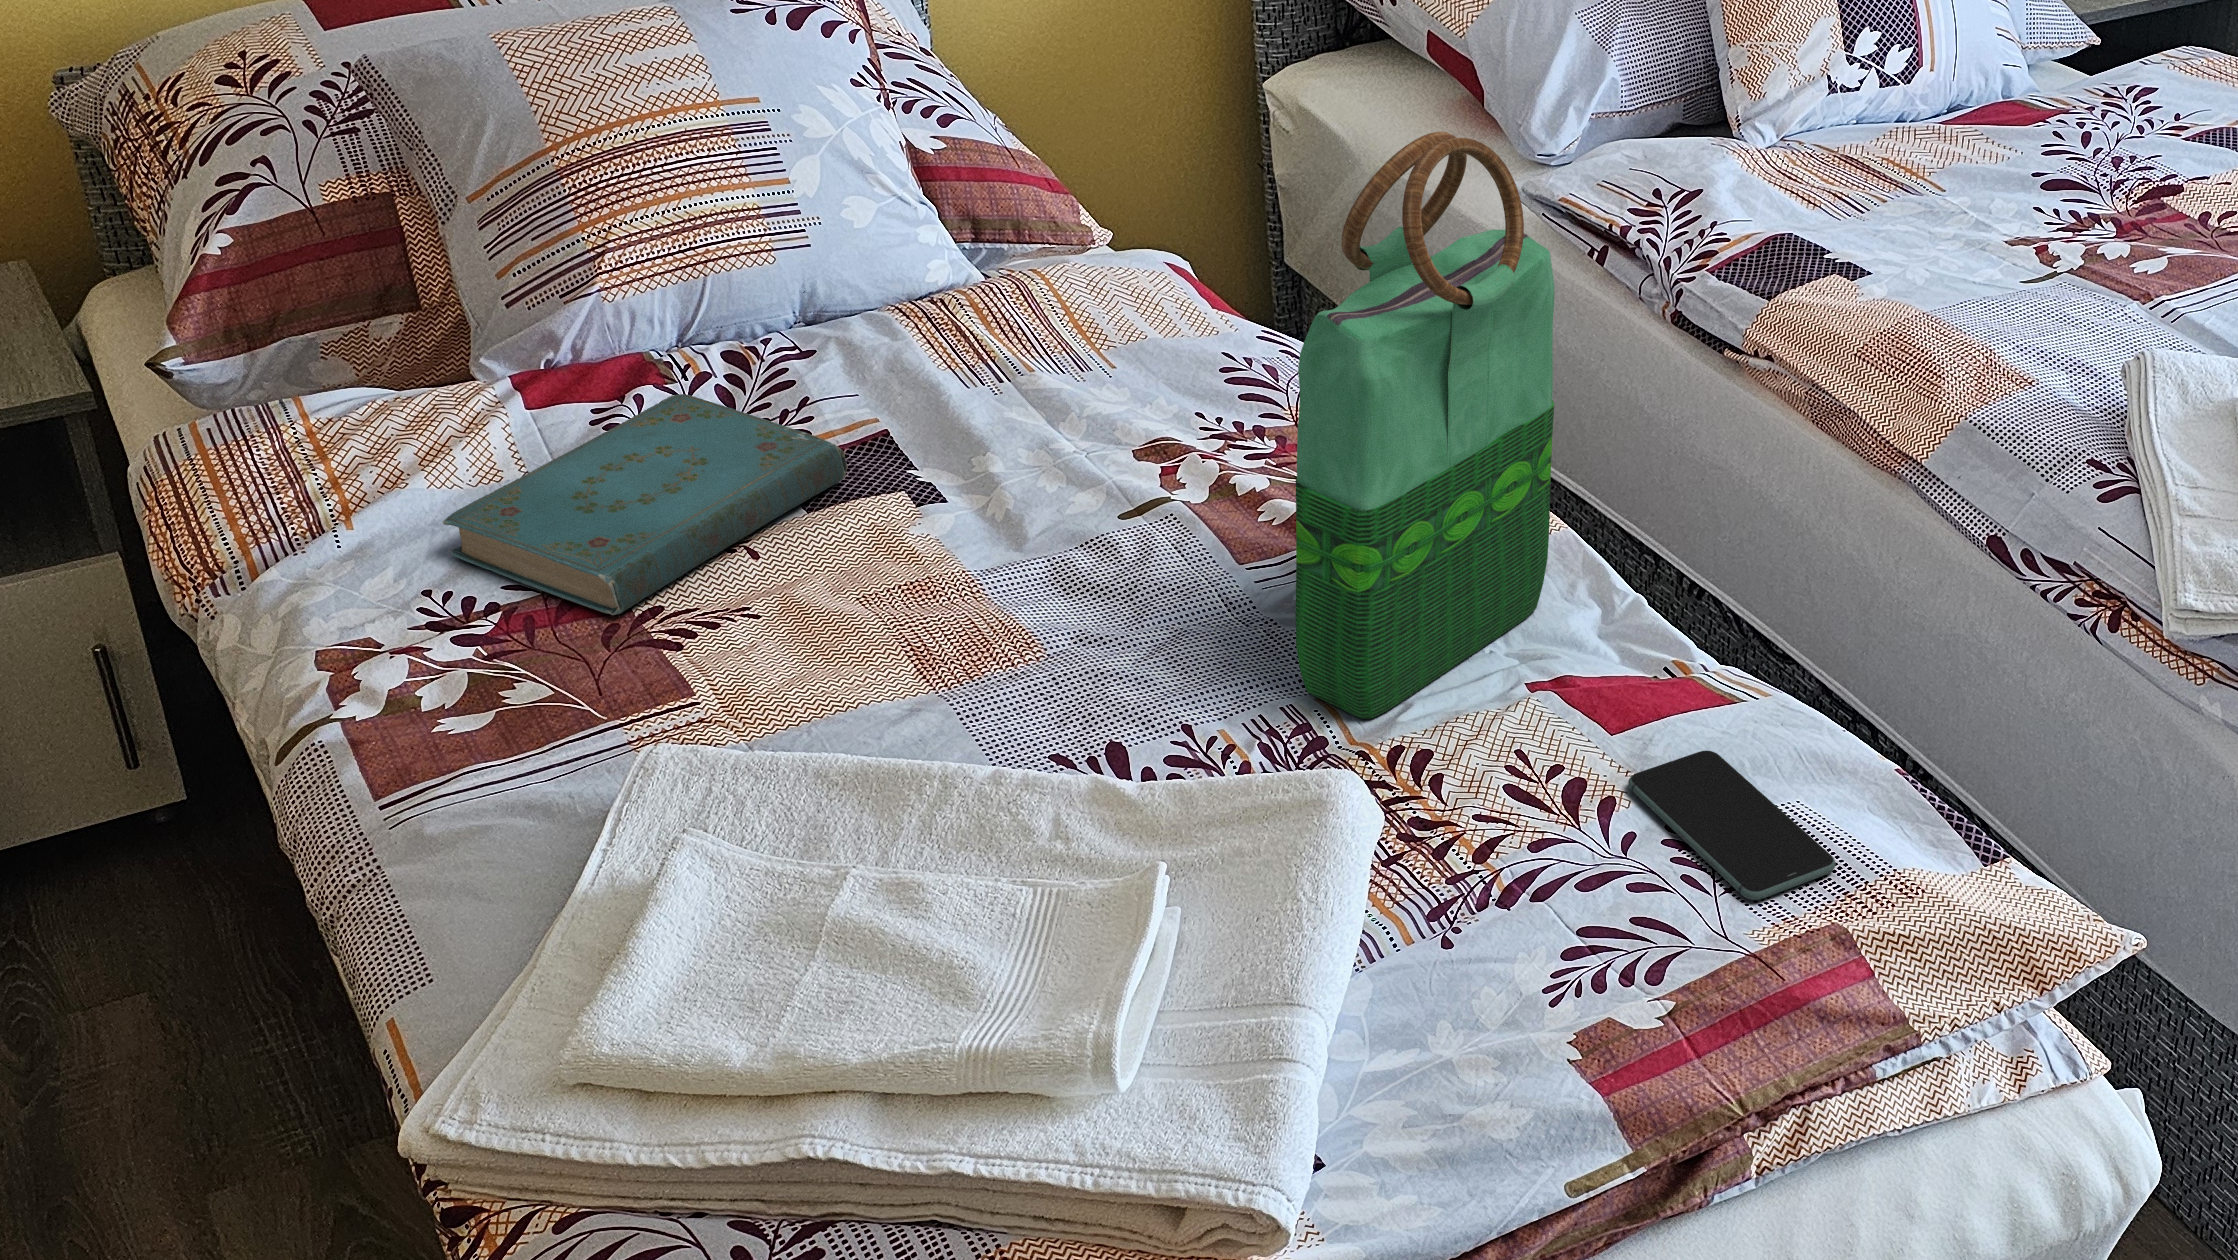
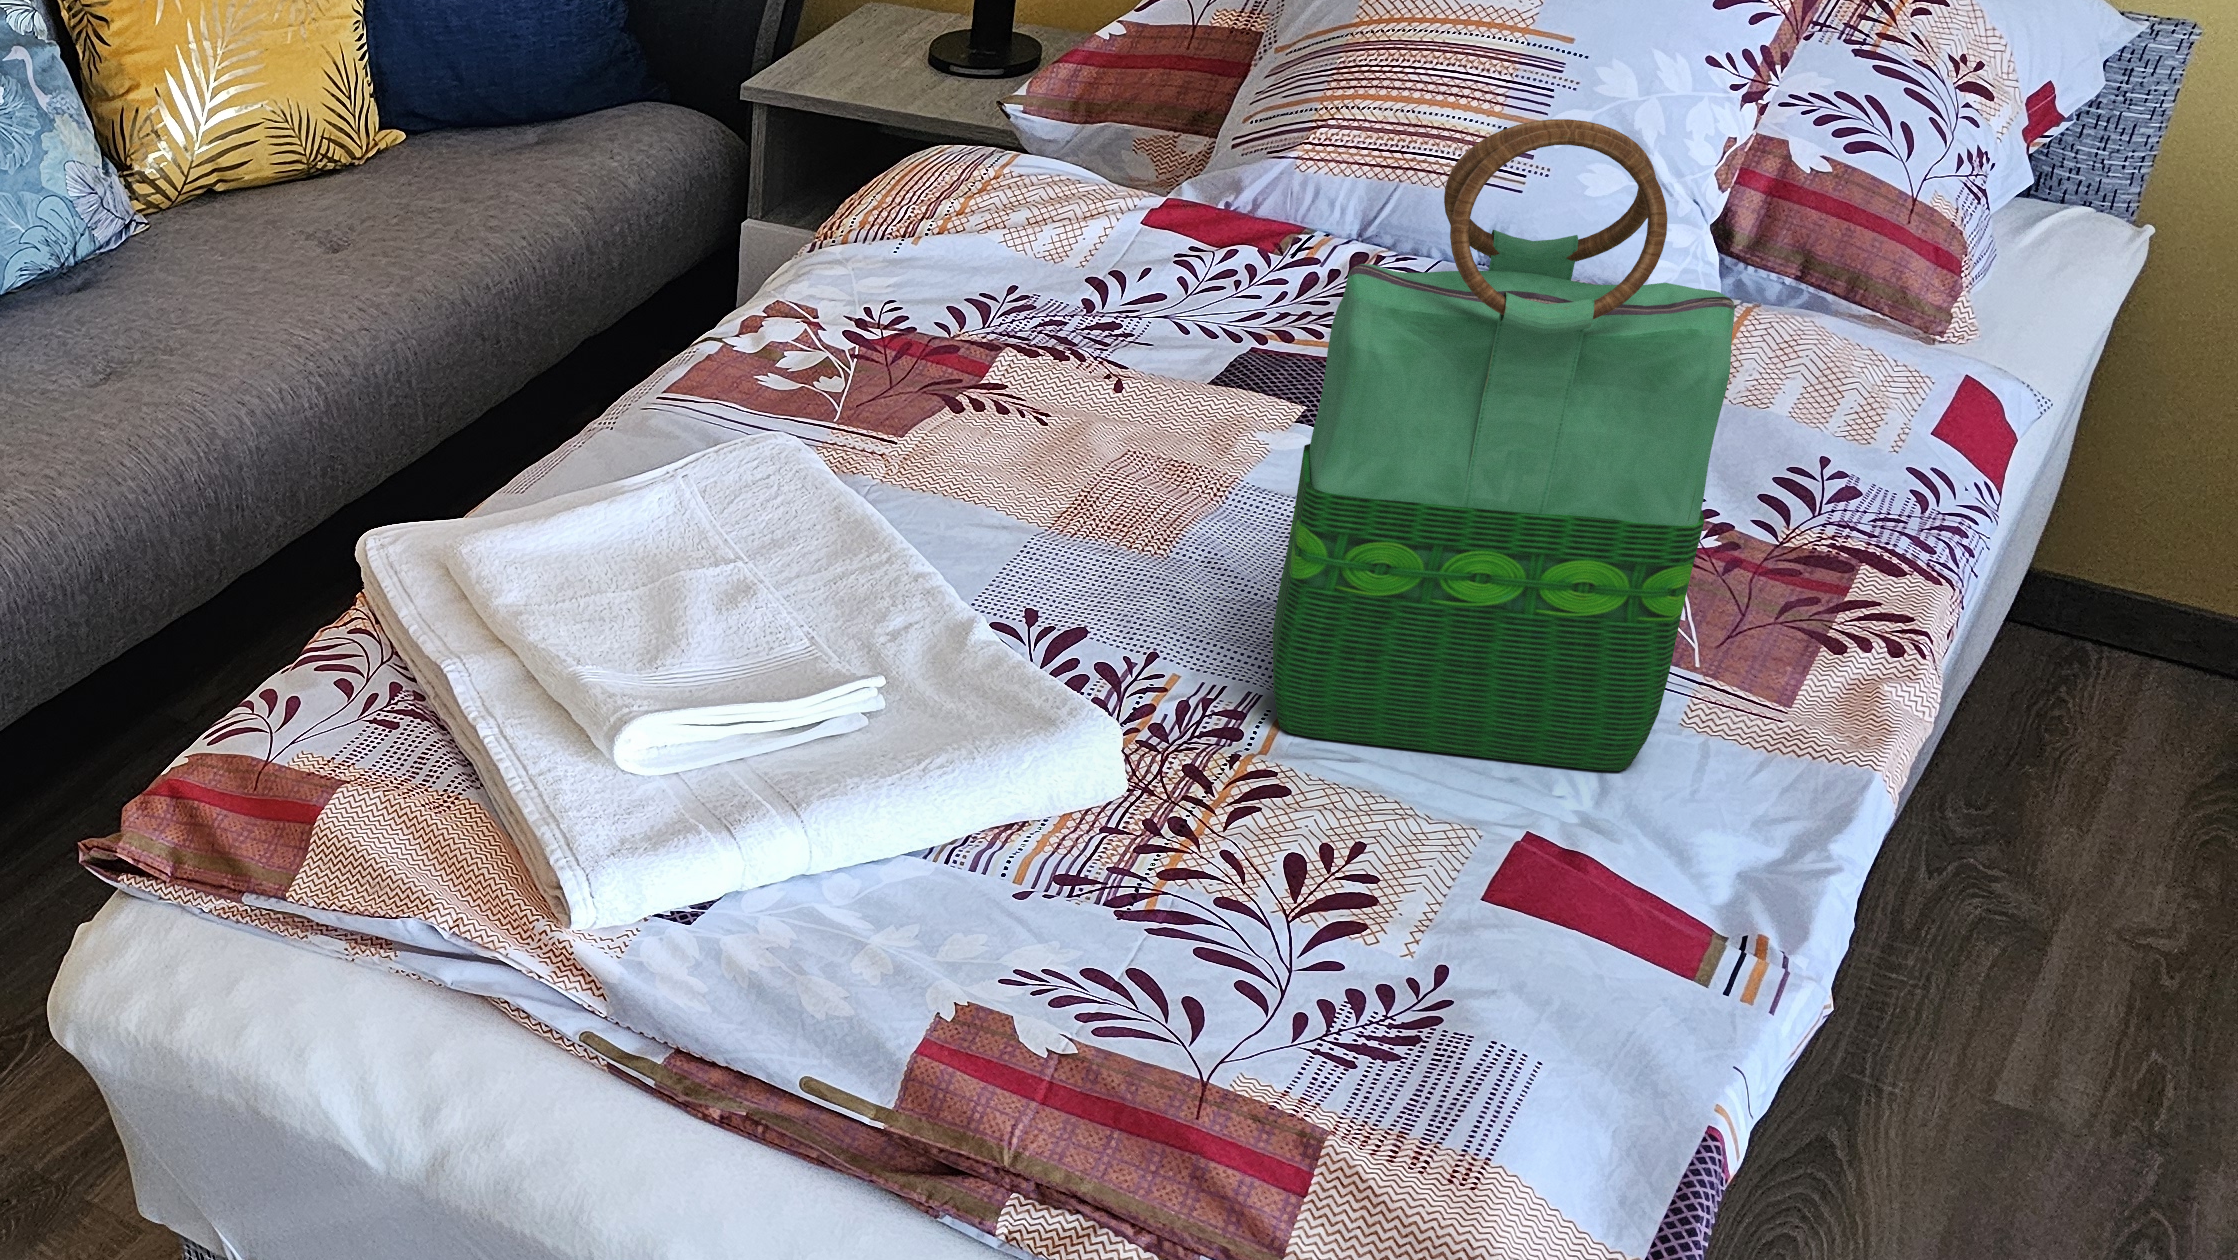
book: present [443,394,847,615] -> none [923,242,1257,363]
smartphone: present [1628,751,1835,900] -> none [1297,910,1519,1100]

